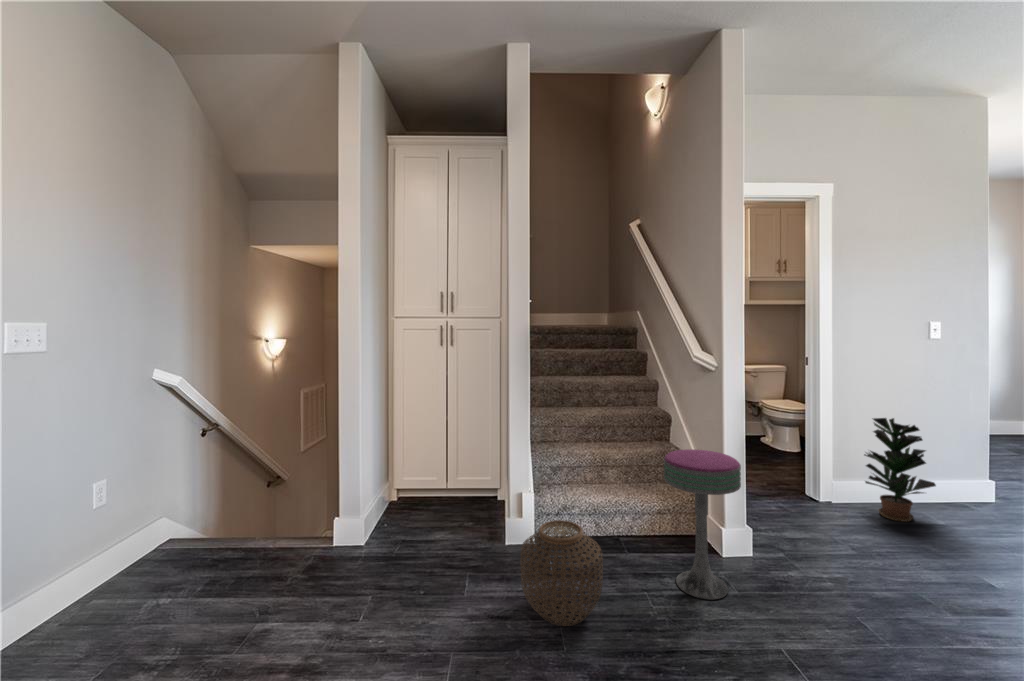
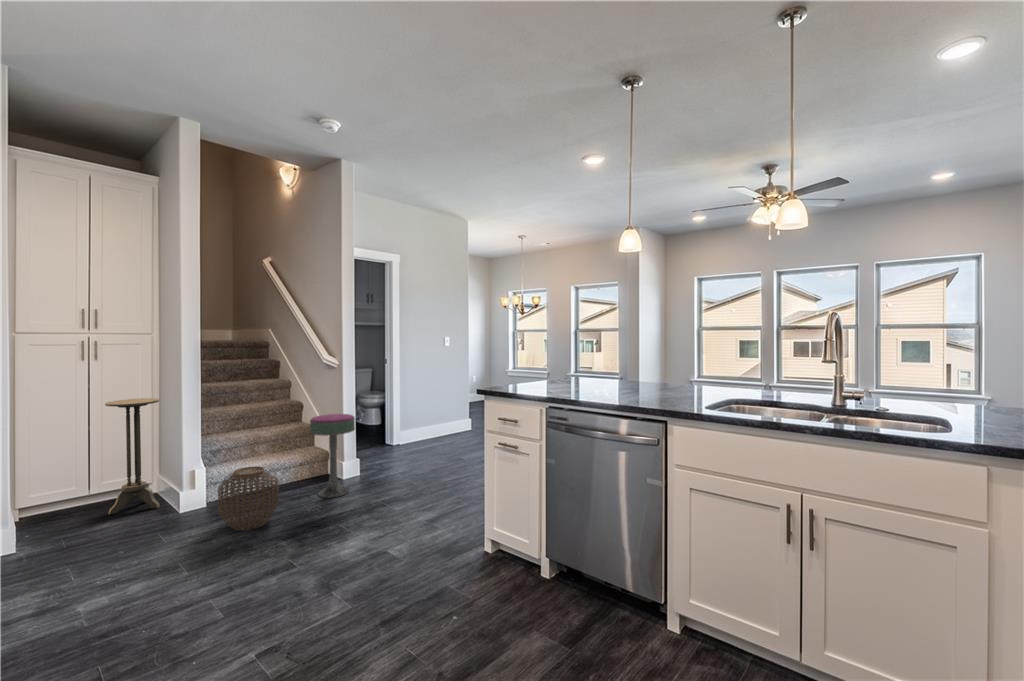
side table: none [448,394,496,528] -> present [105,398,160,515]
potted plant: present [864,418,936,522] -> none [416,391,446,447]

